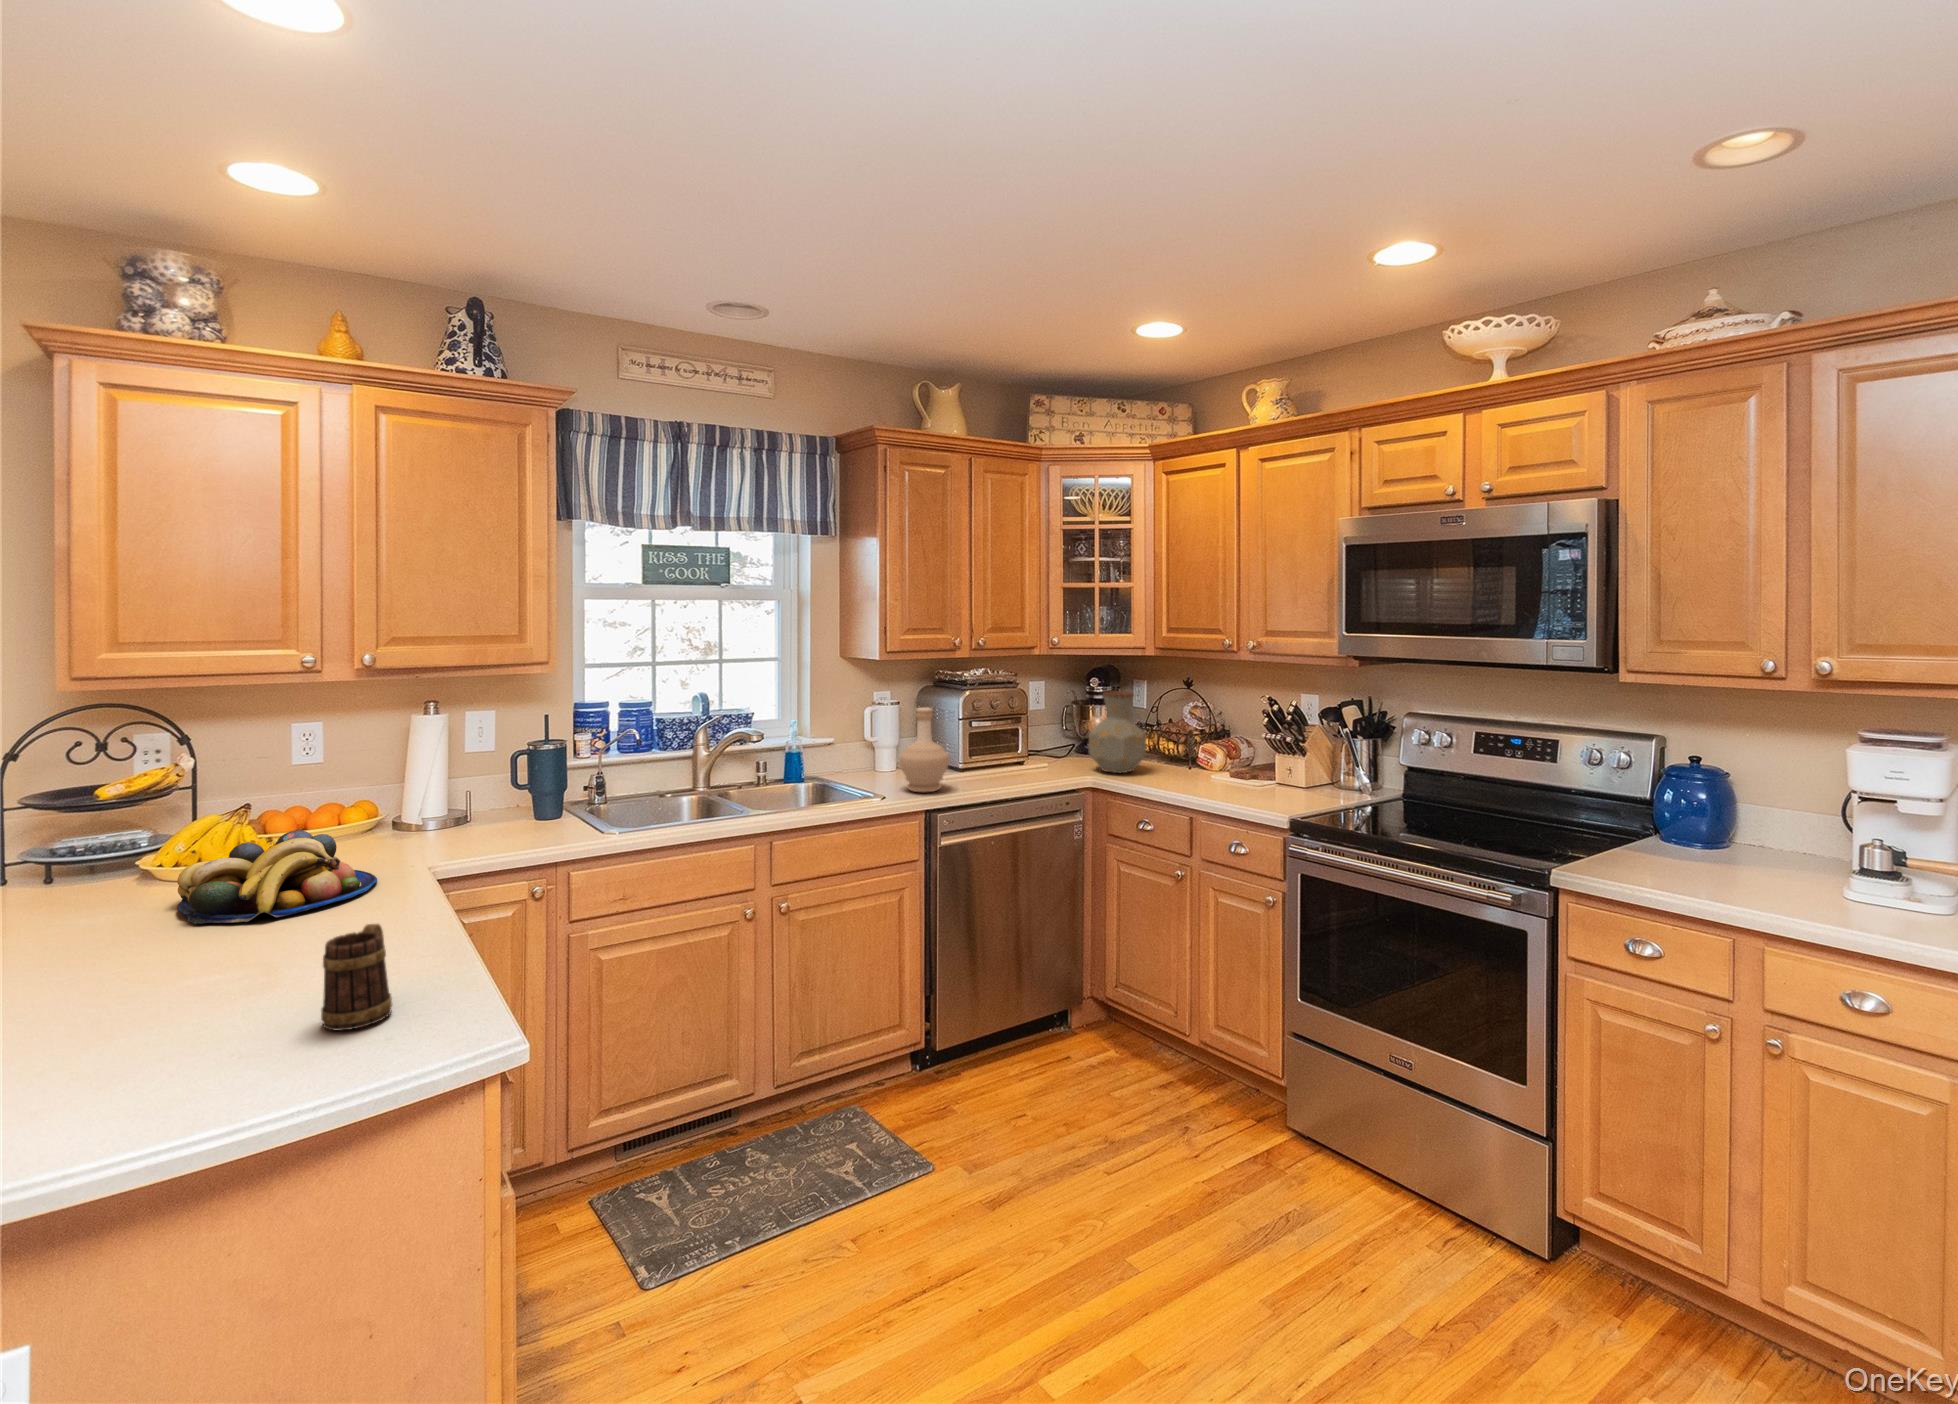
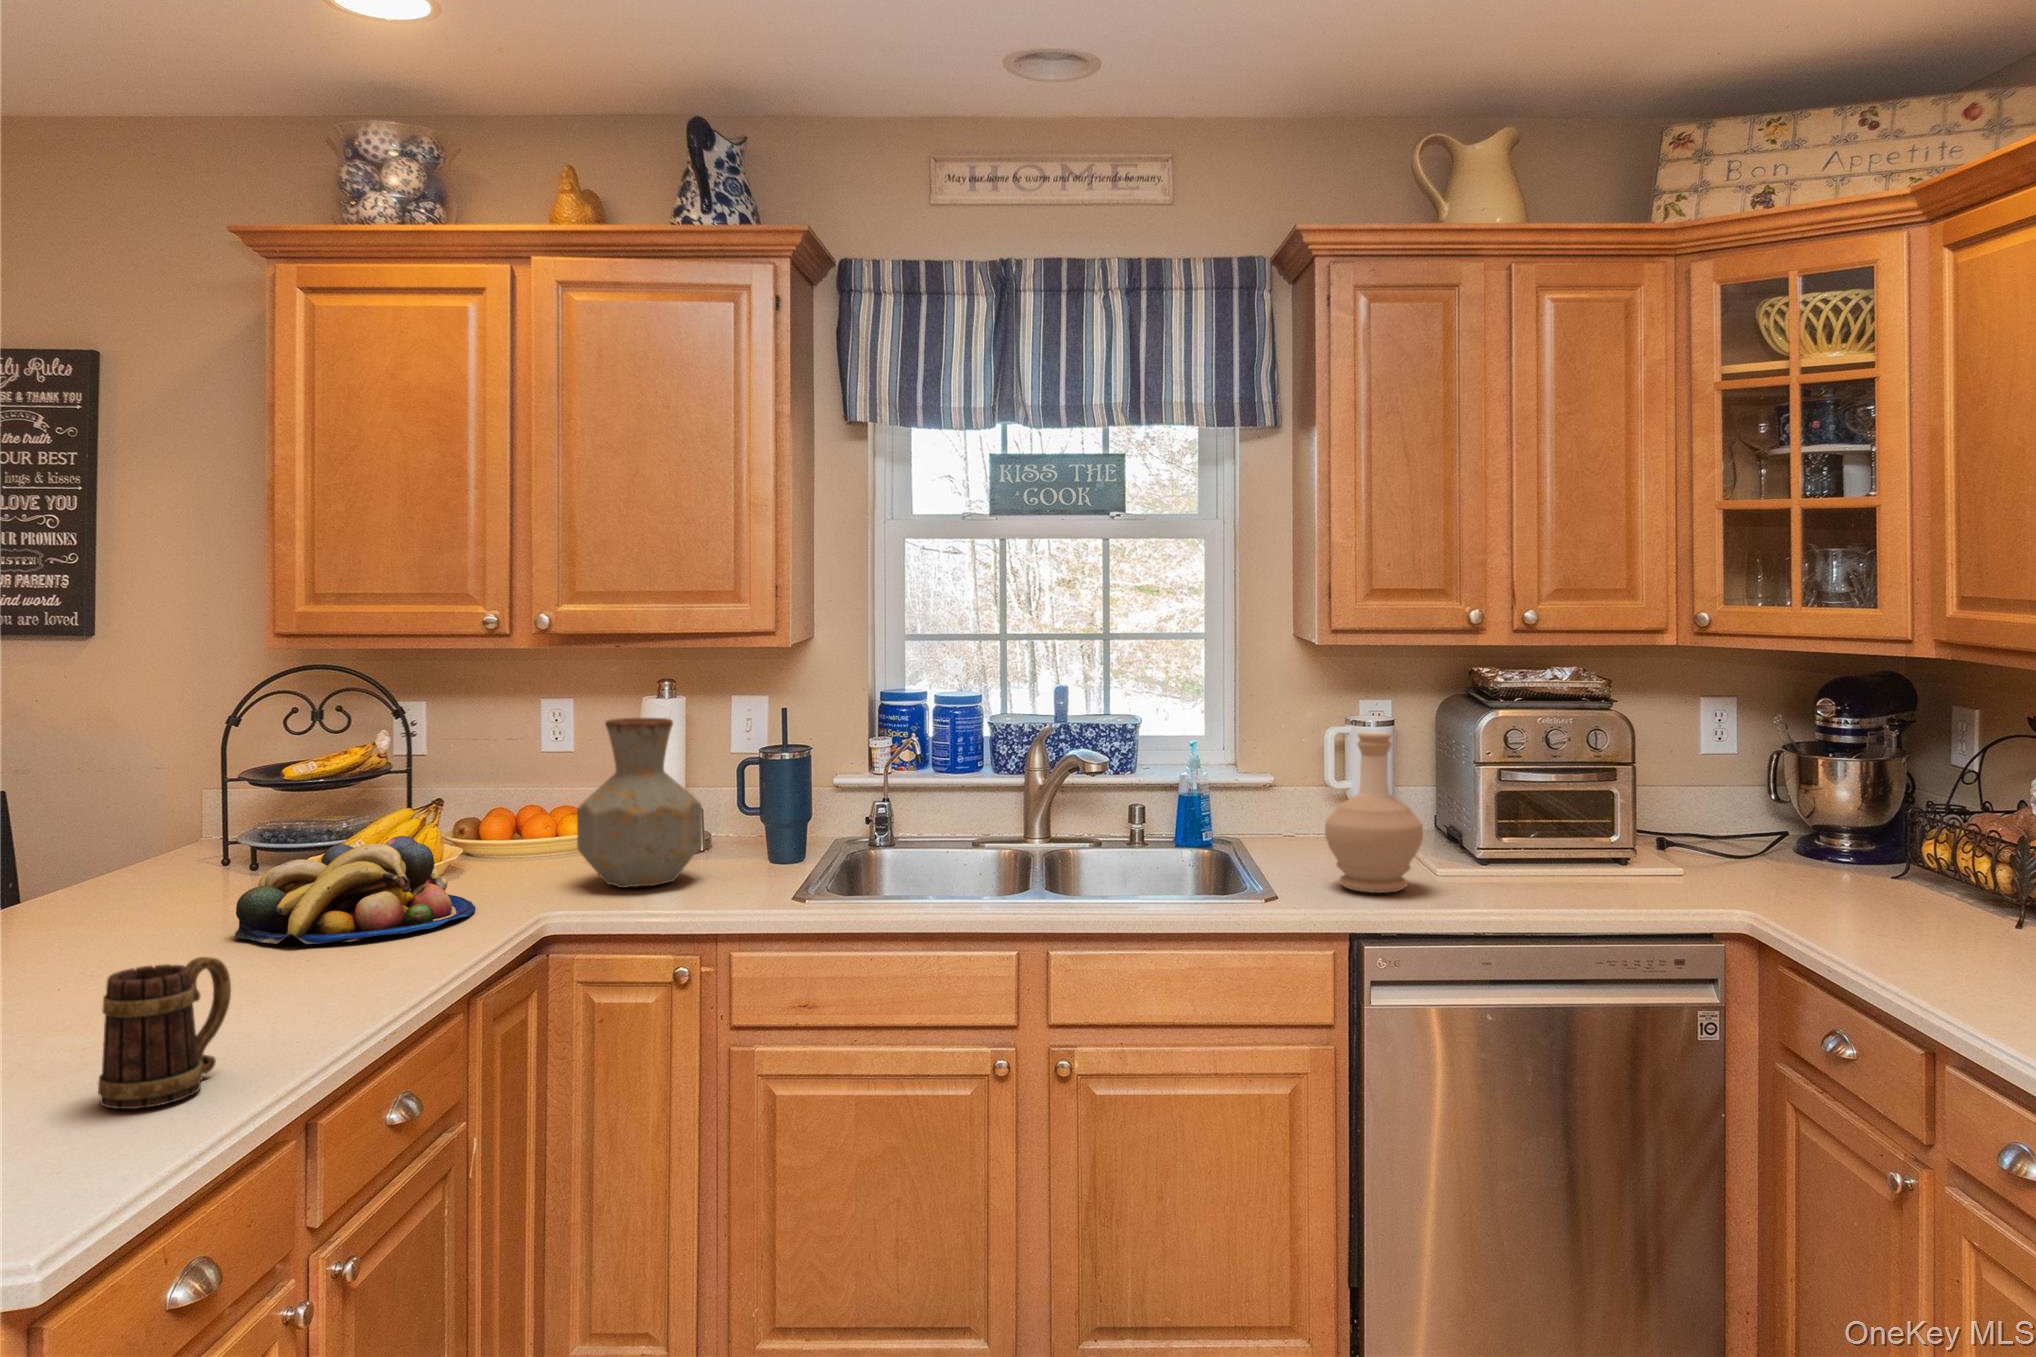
vase: present [1089,691,1146,773] -> present [577,718,702,888]

